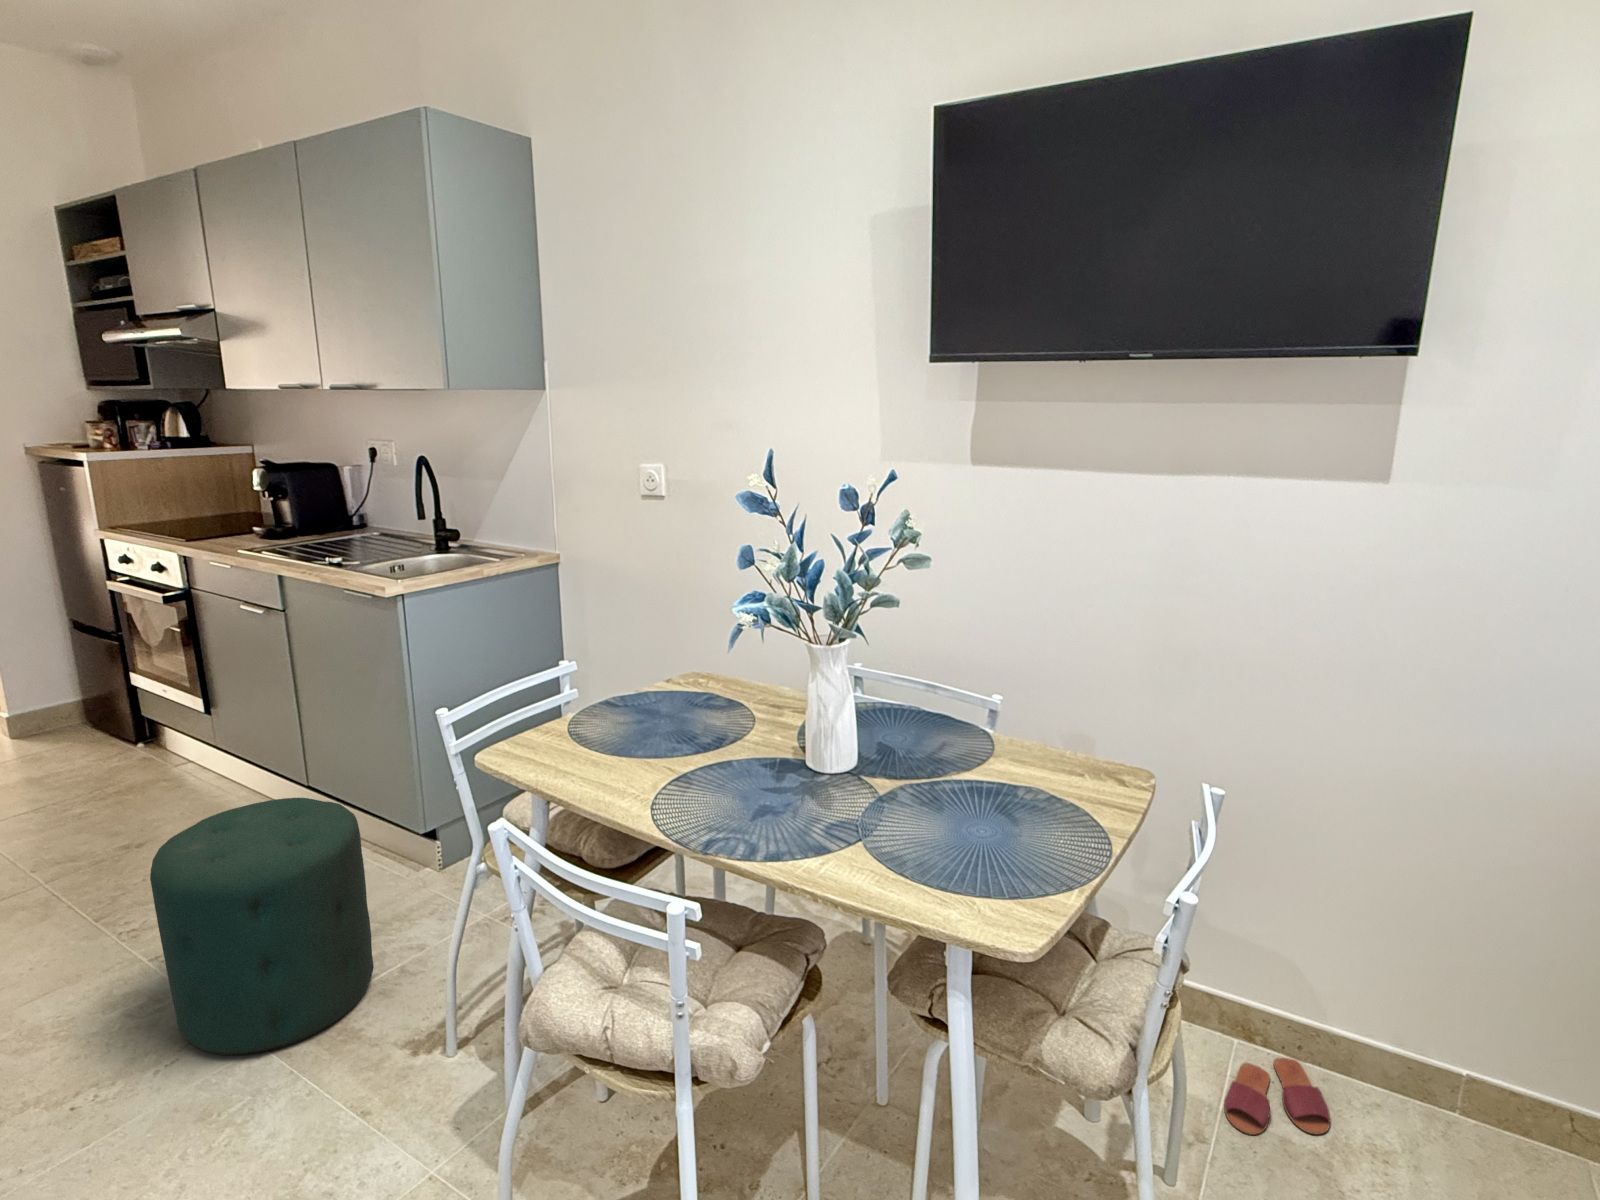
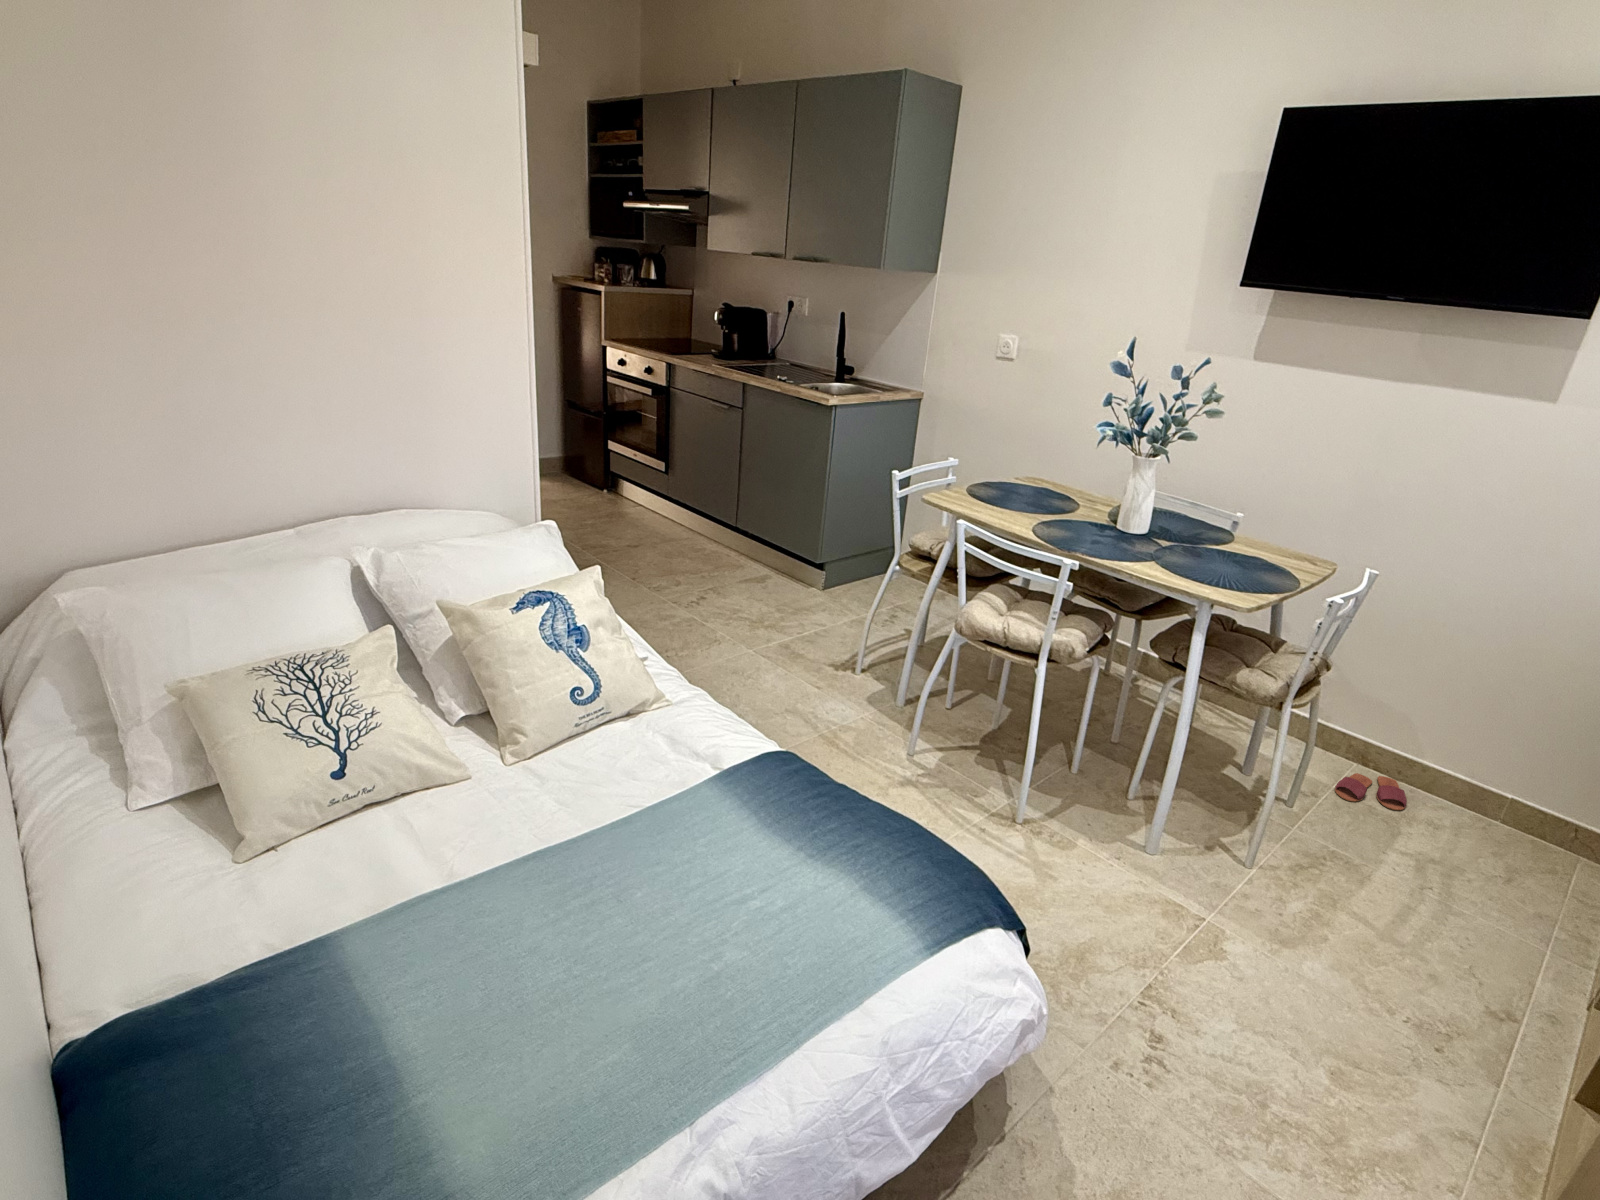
ottoman: present [150,798,374,1055] -> none [706,518,814,652]

